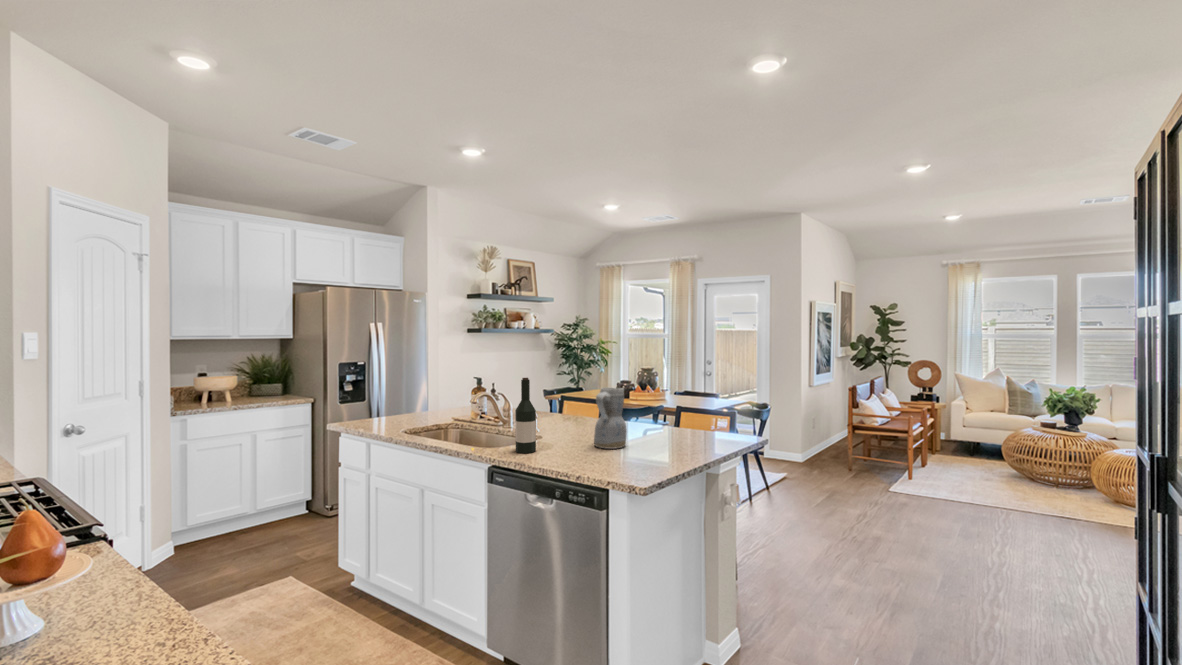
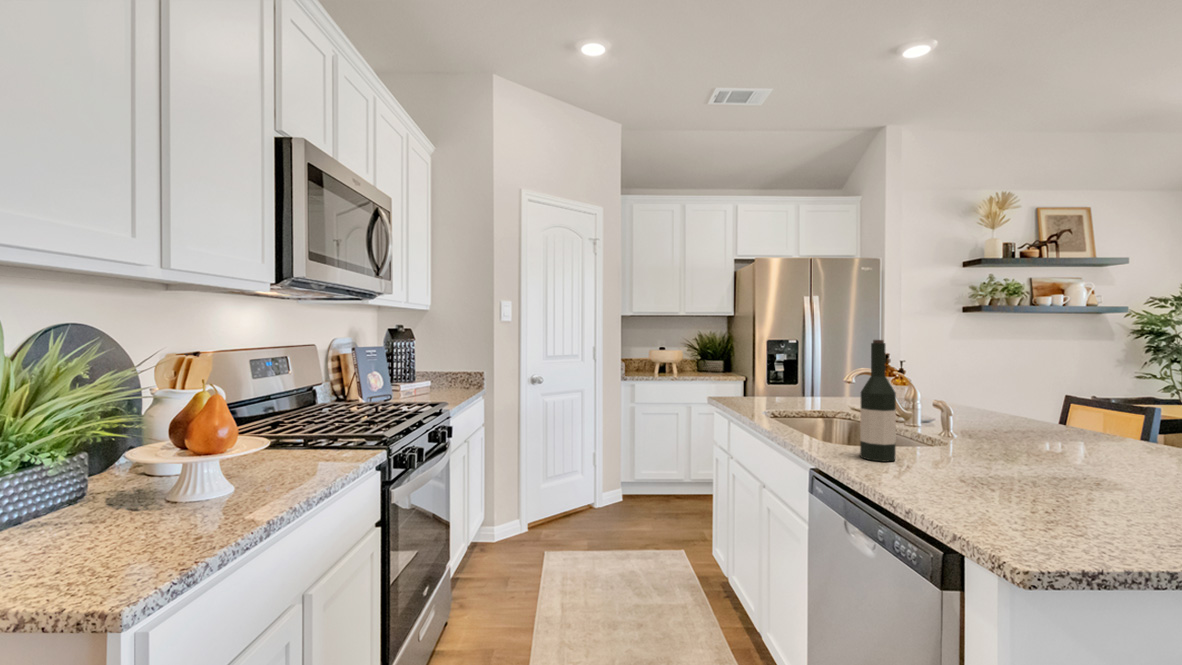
ceramic pitcher: present [594,388,627,449] -> none [1021,366,1110,489]

